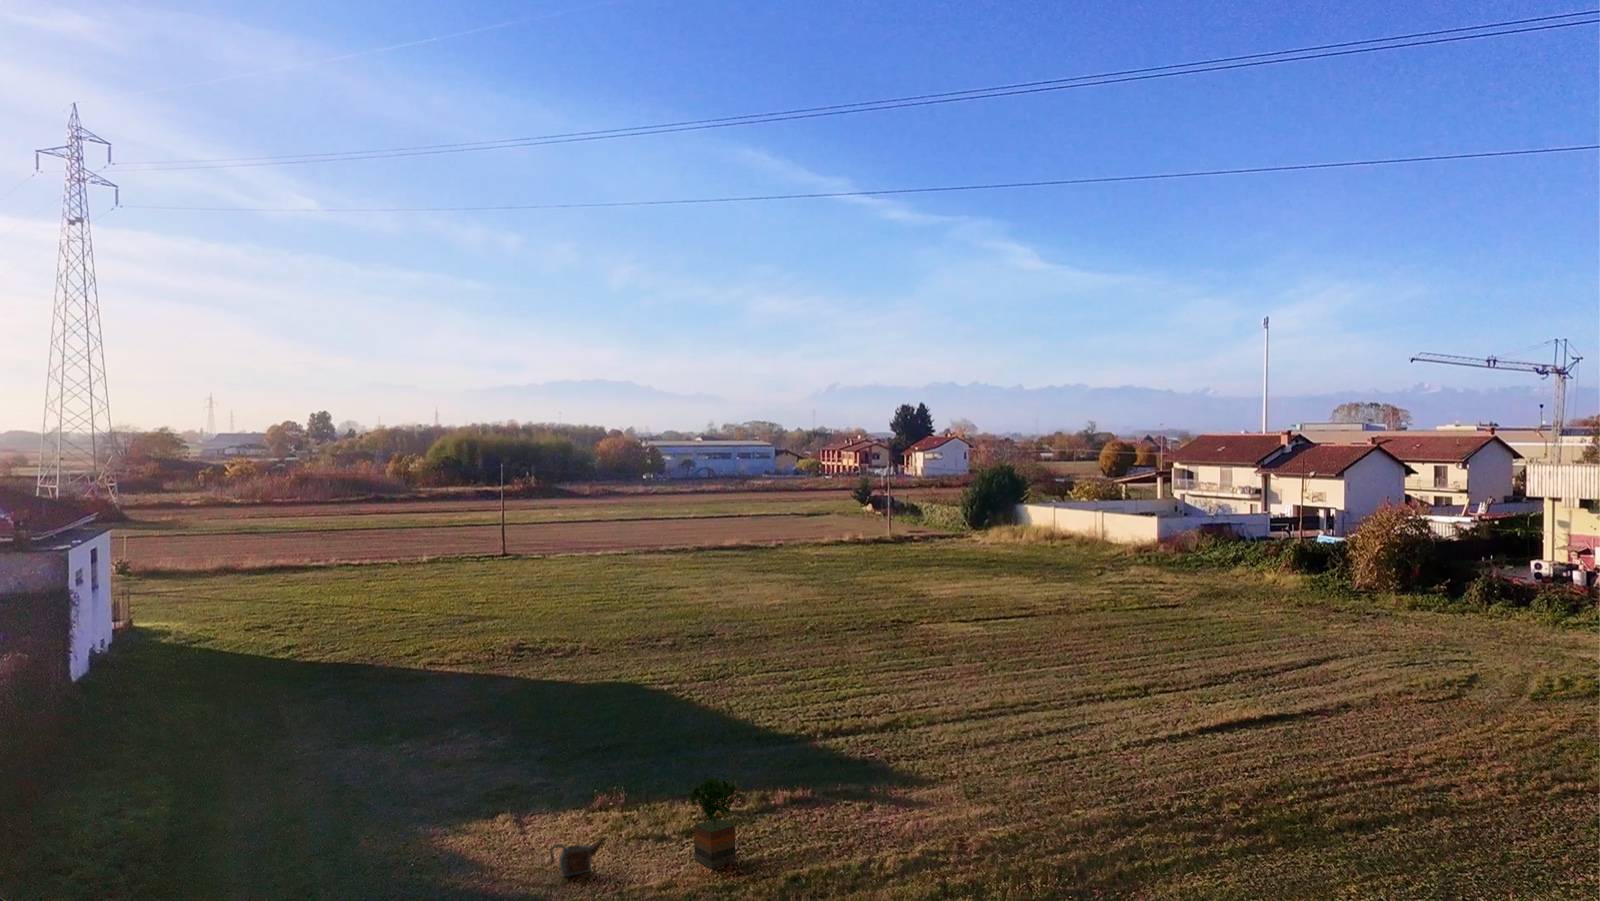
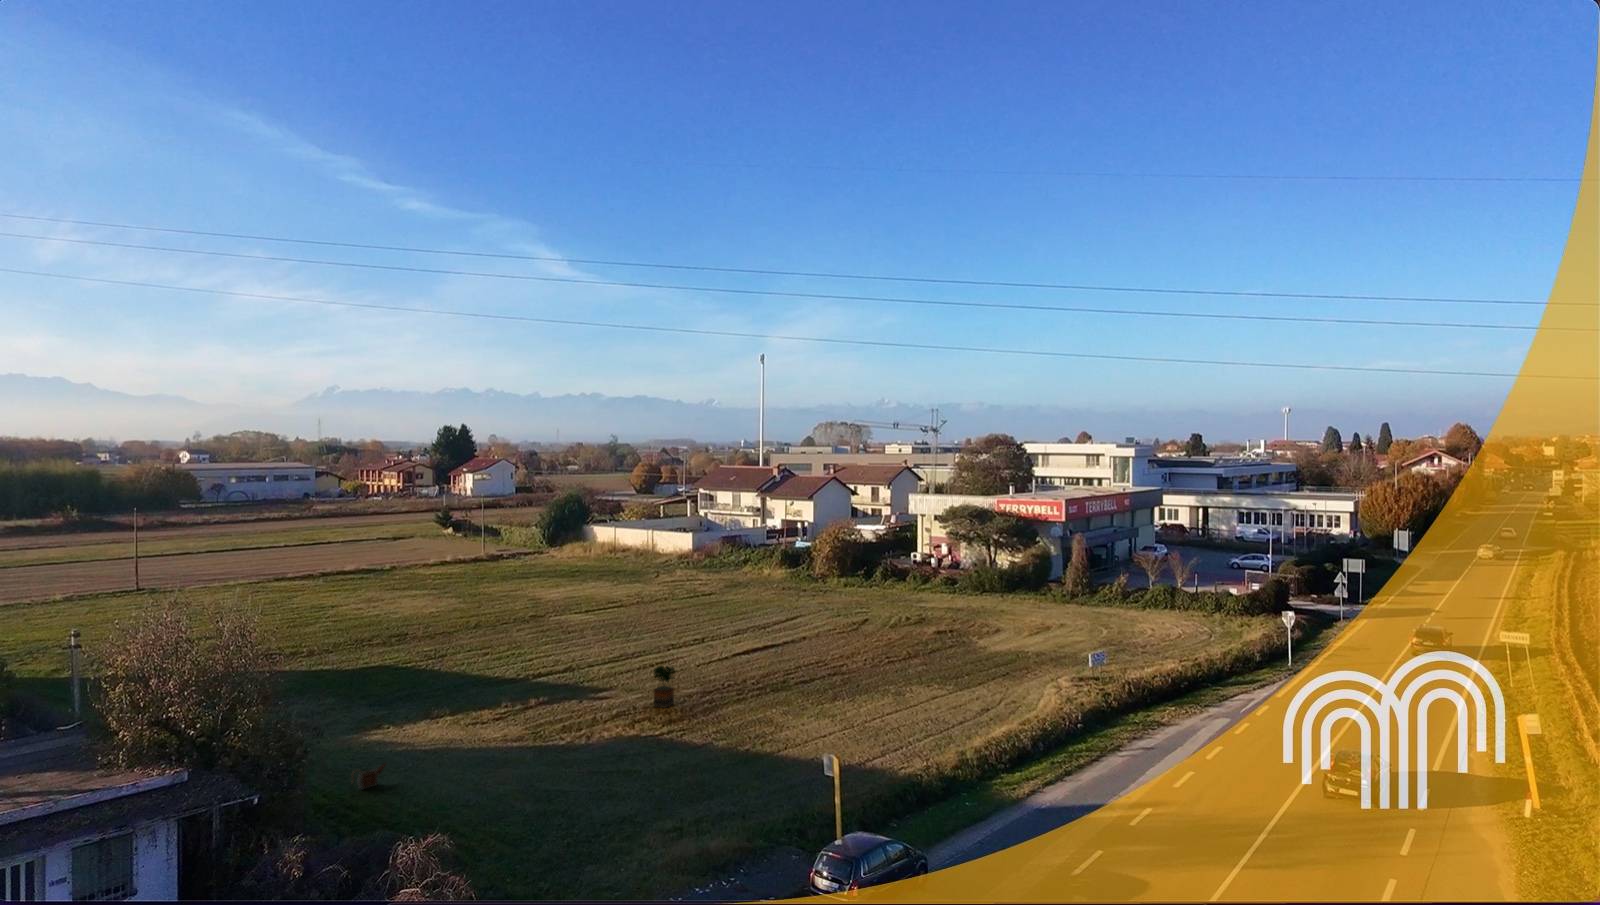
potted tree: present [689,778,744,869] -> present [654,666,676,708]

